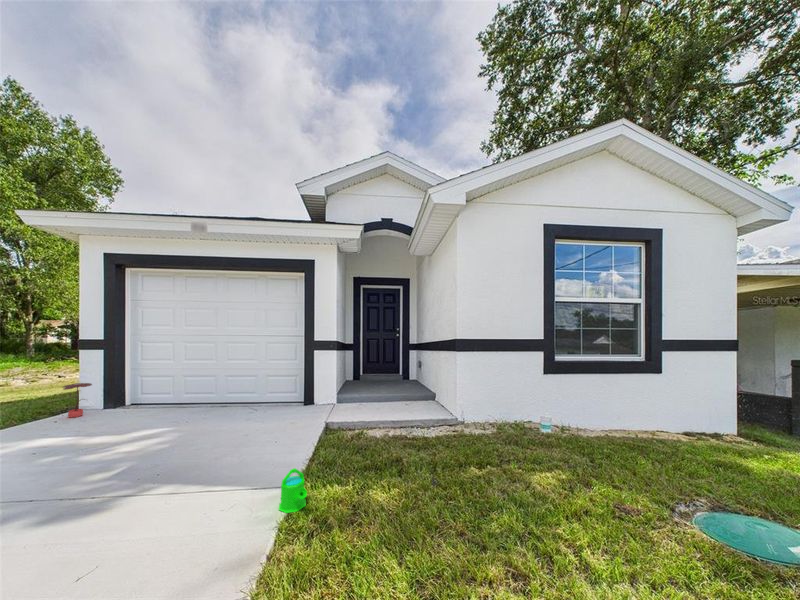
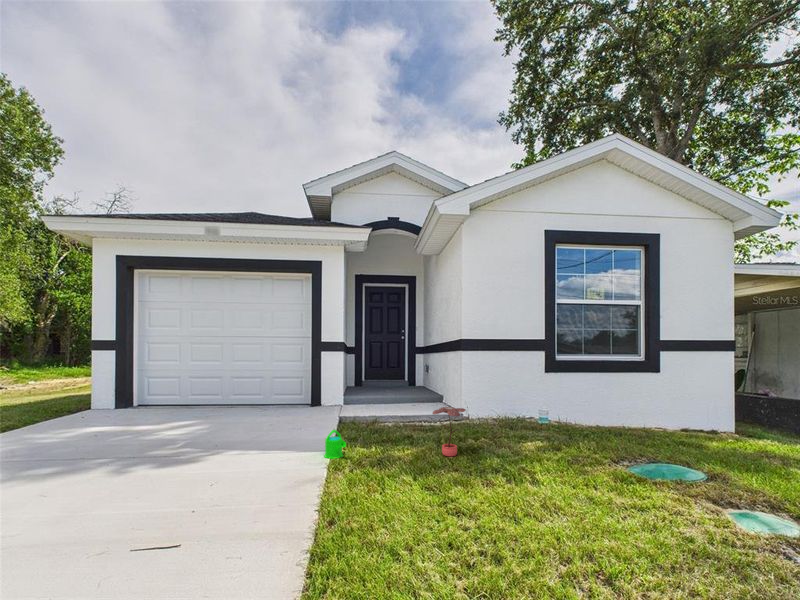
potted plant: present [63,383,92,417] -> present [433,407,466,456]

